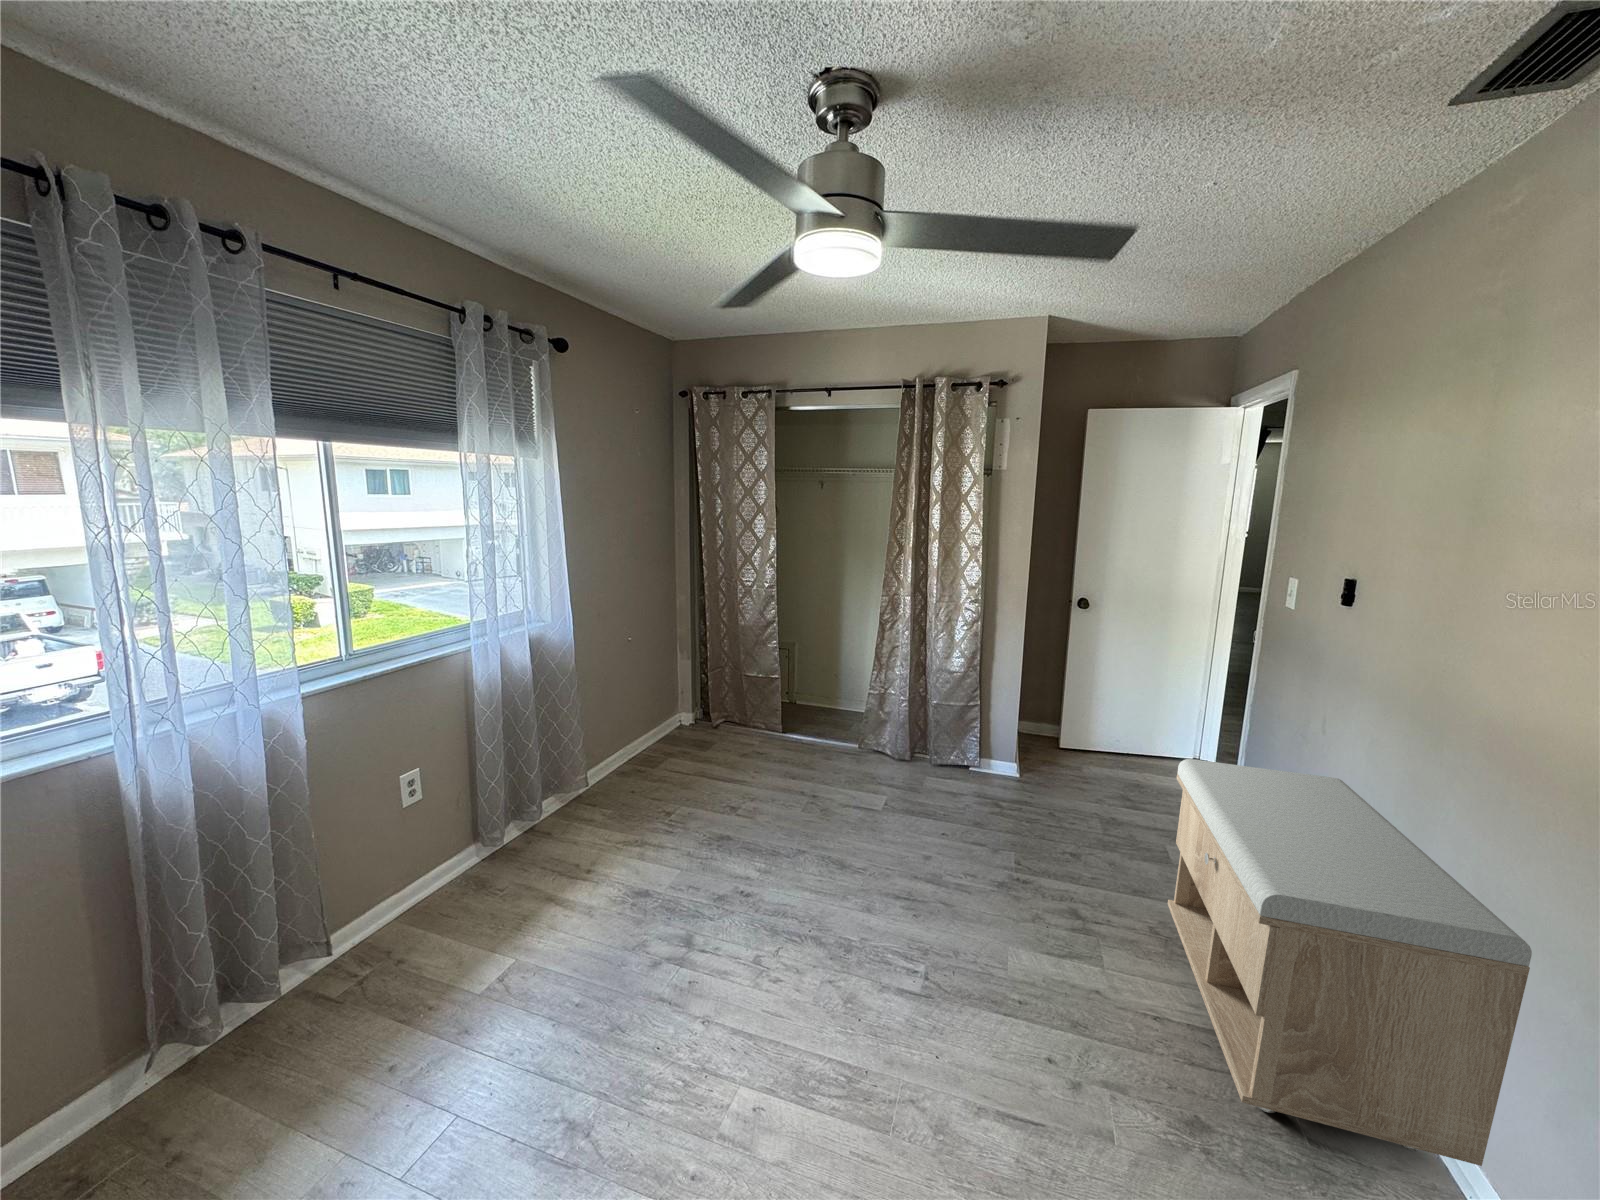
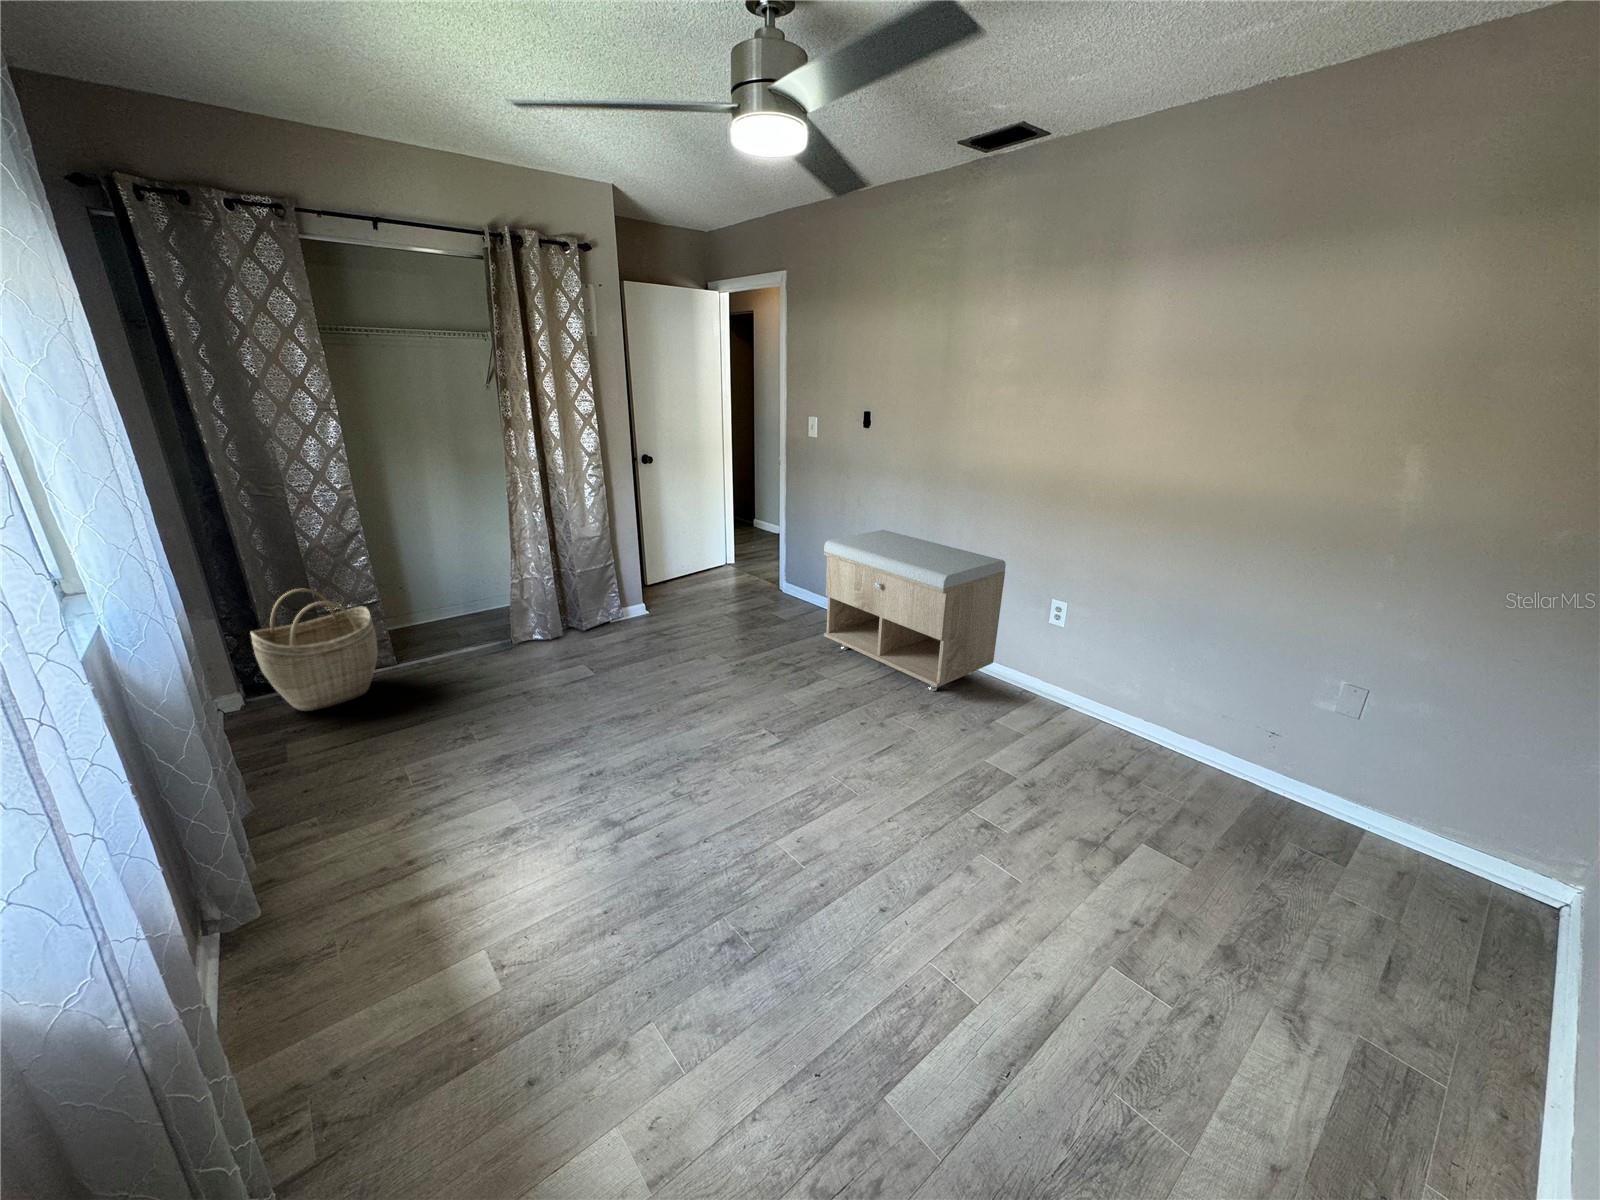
woven basket: none [686,655,760,748] -> present [251,589,378,711]

